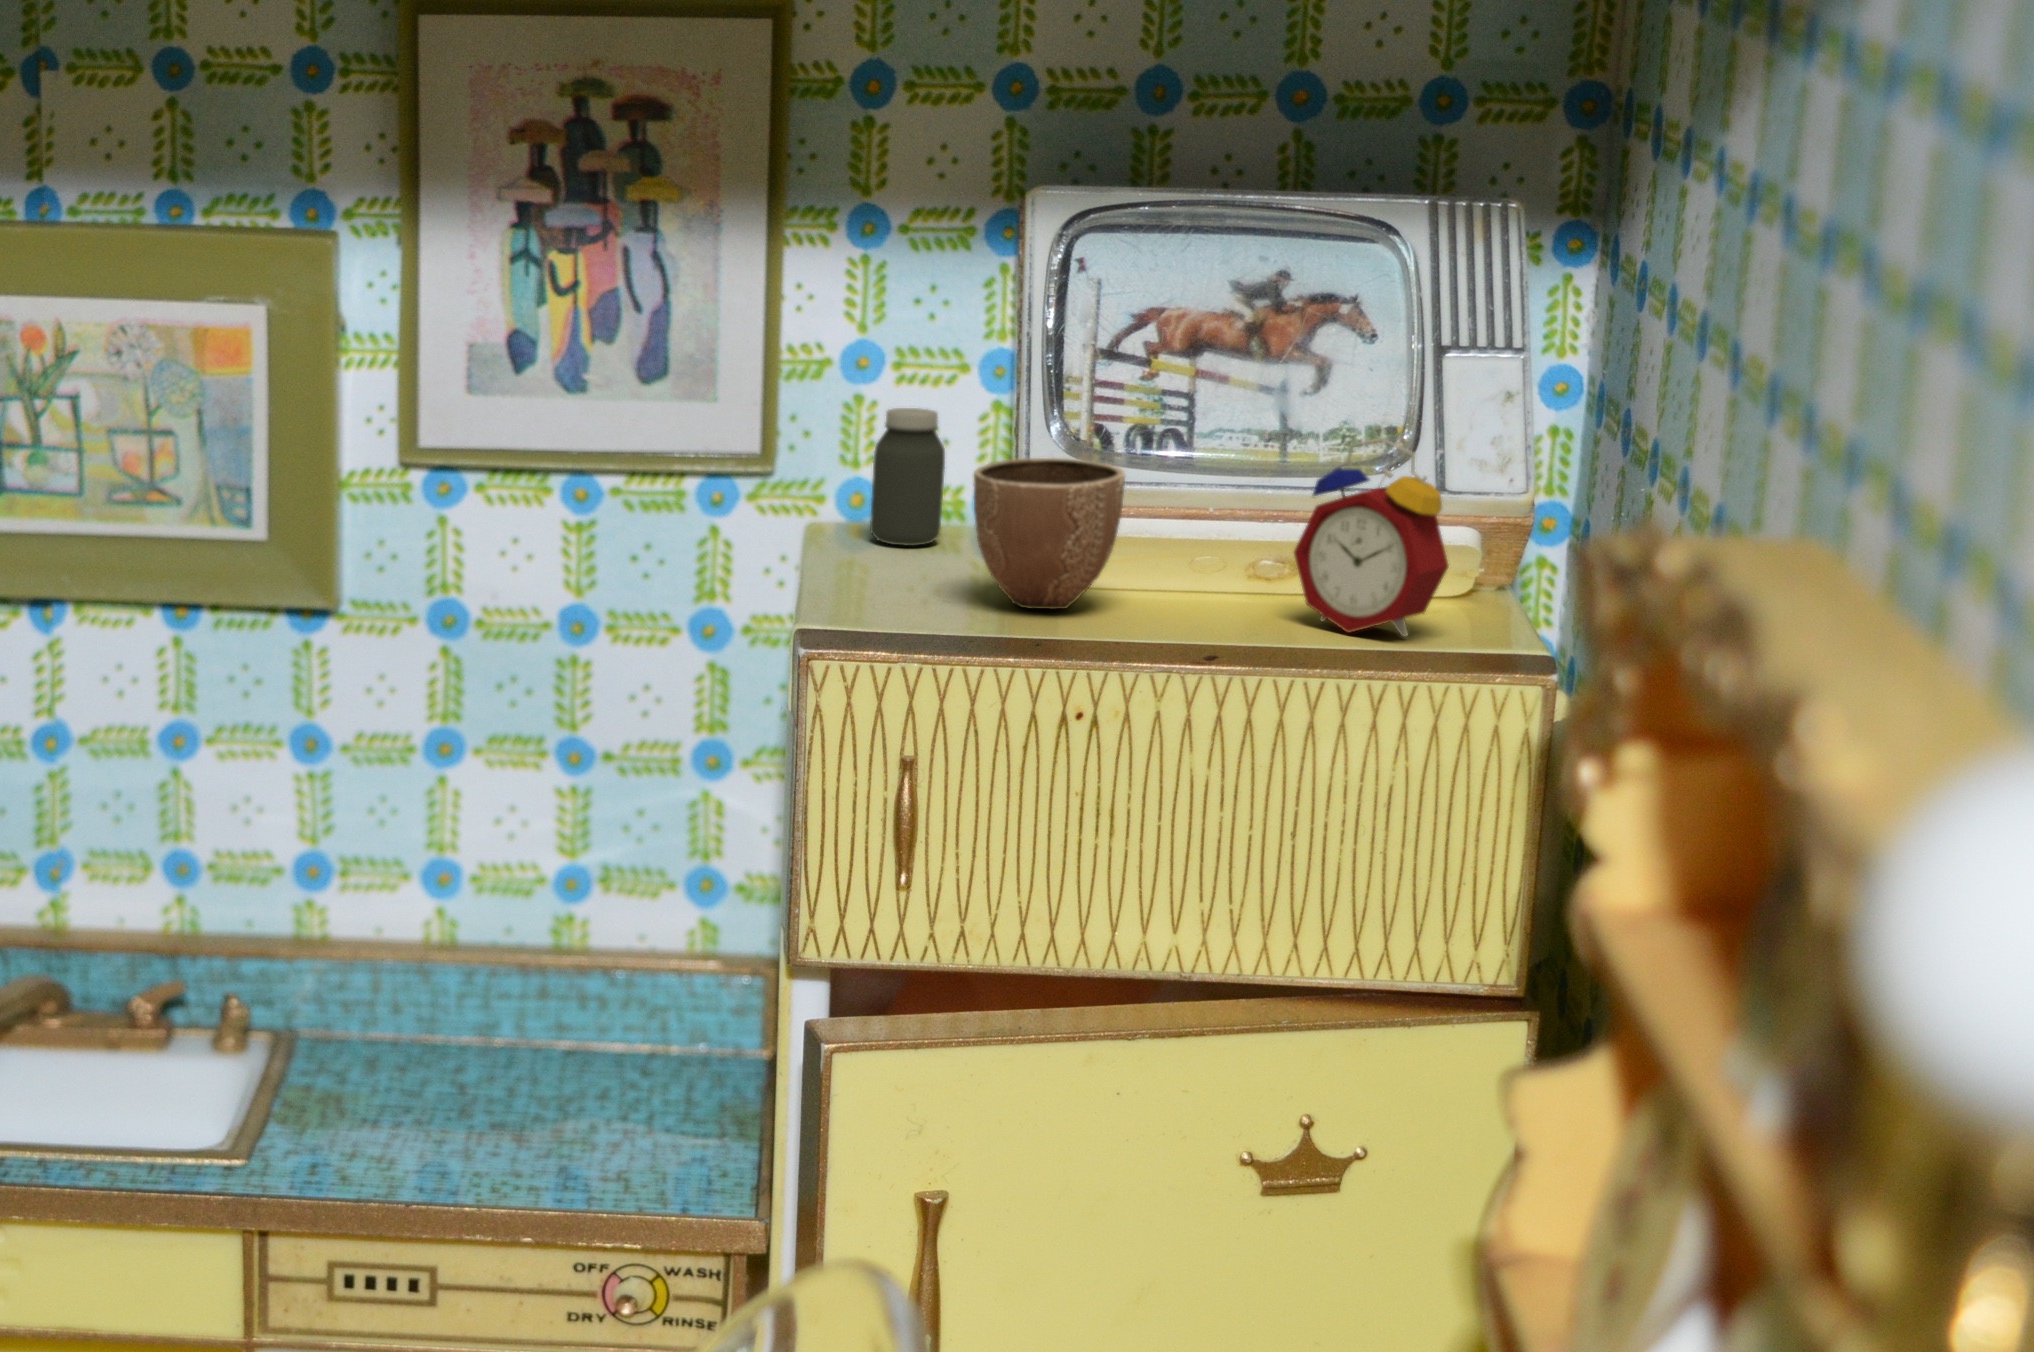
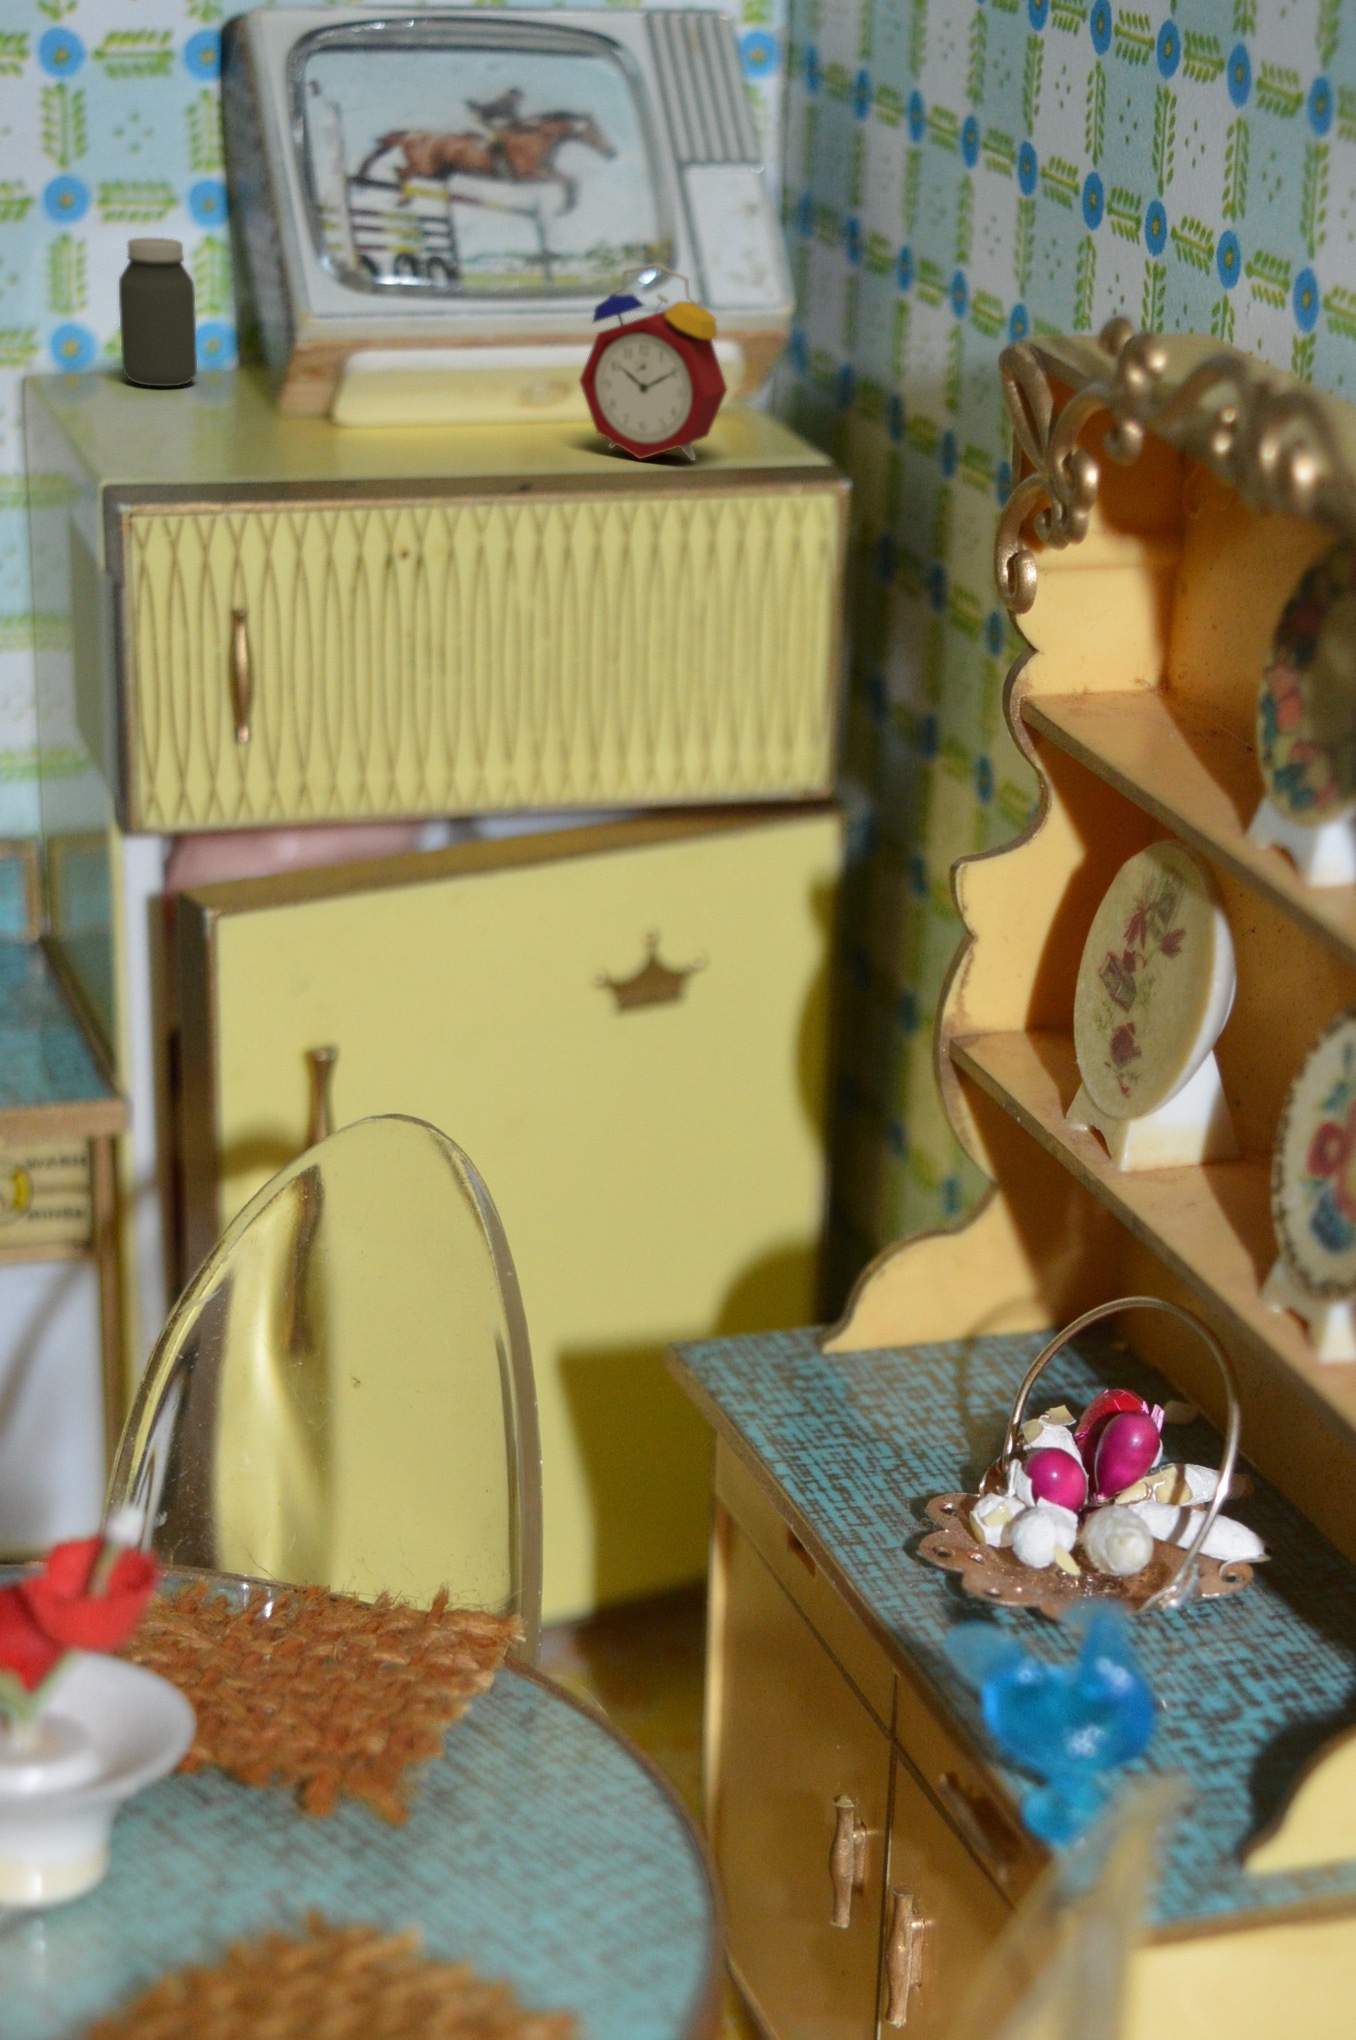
decorative bowl: present [974,458,1125,609] -> none [258,289,411,449]

